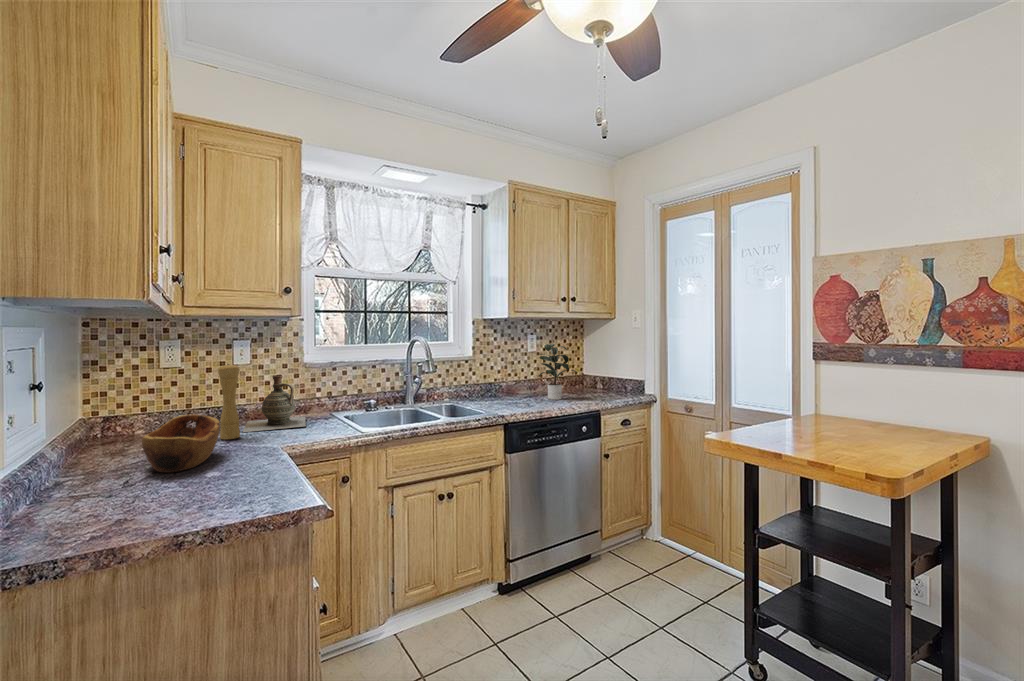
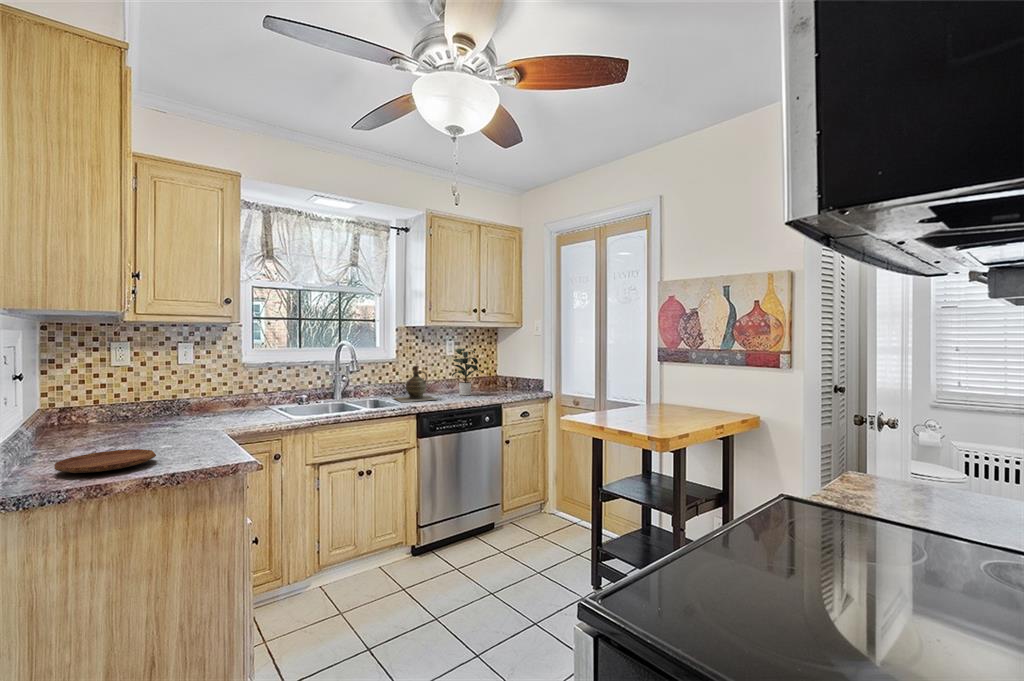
pepper mill: present [218,364,240,440] -> none [167,362,186,425]
ceramic jug: present [243,375,306,432] -> present [393,366,435,402]
wooden bowl: present [142,415,220,472] -> none [106,403,170,445]
tray: none [62,484,195,525] -> present [55,449,156,473]

